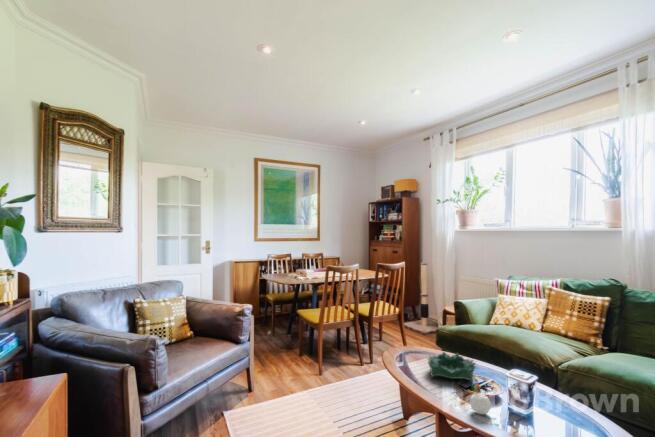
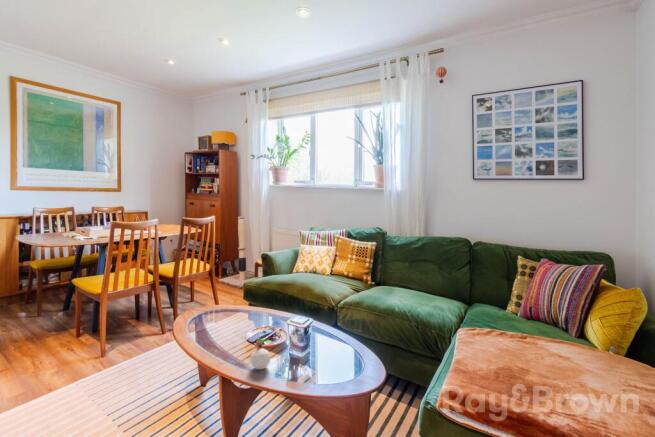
decorative bowl: present [428,352,475,381] -> none [218,307,266,337]

